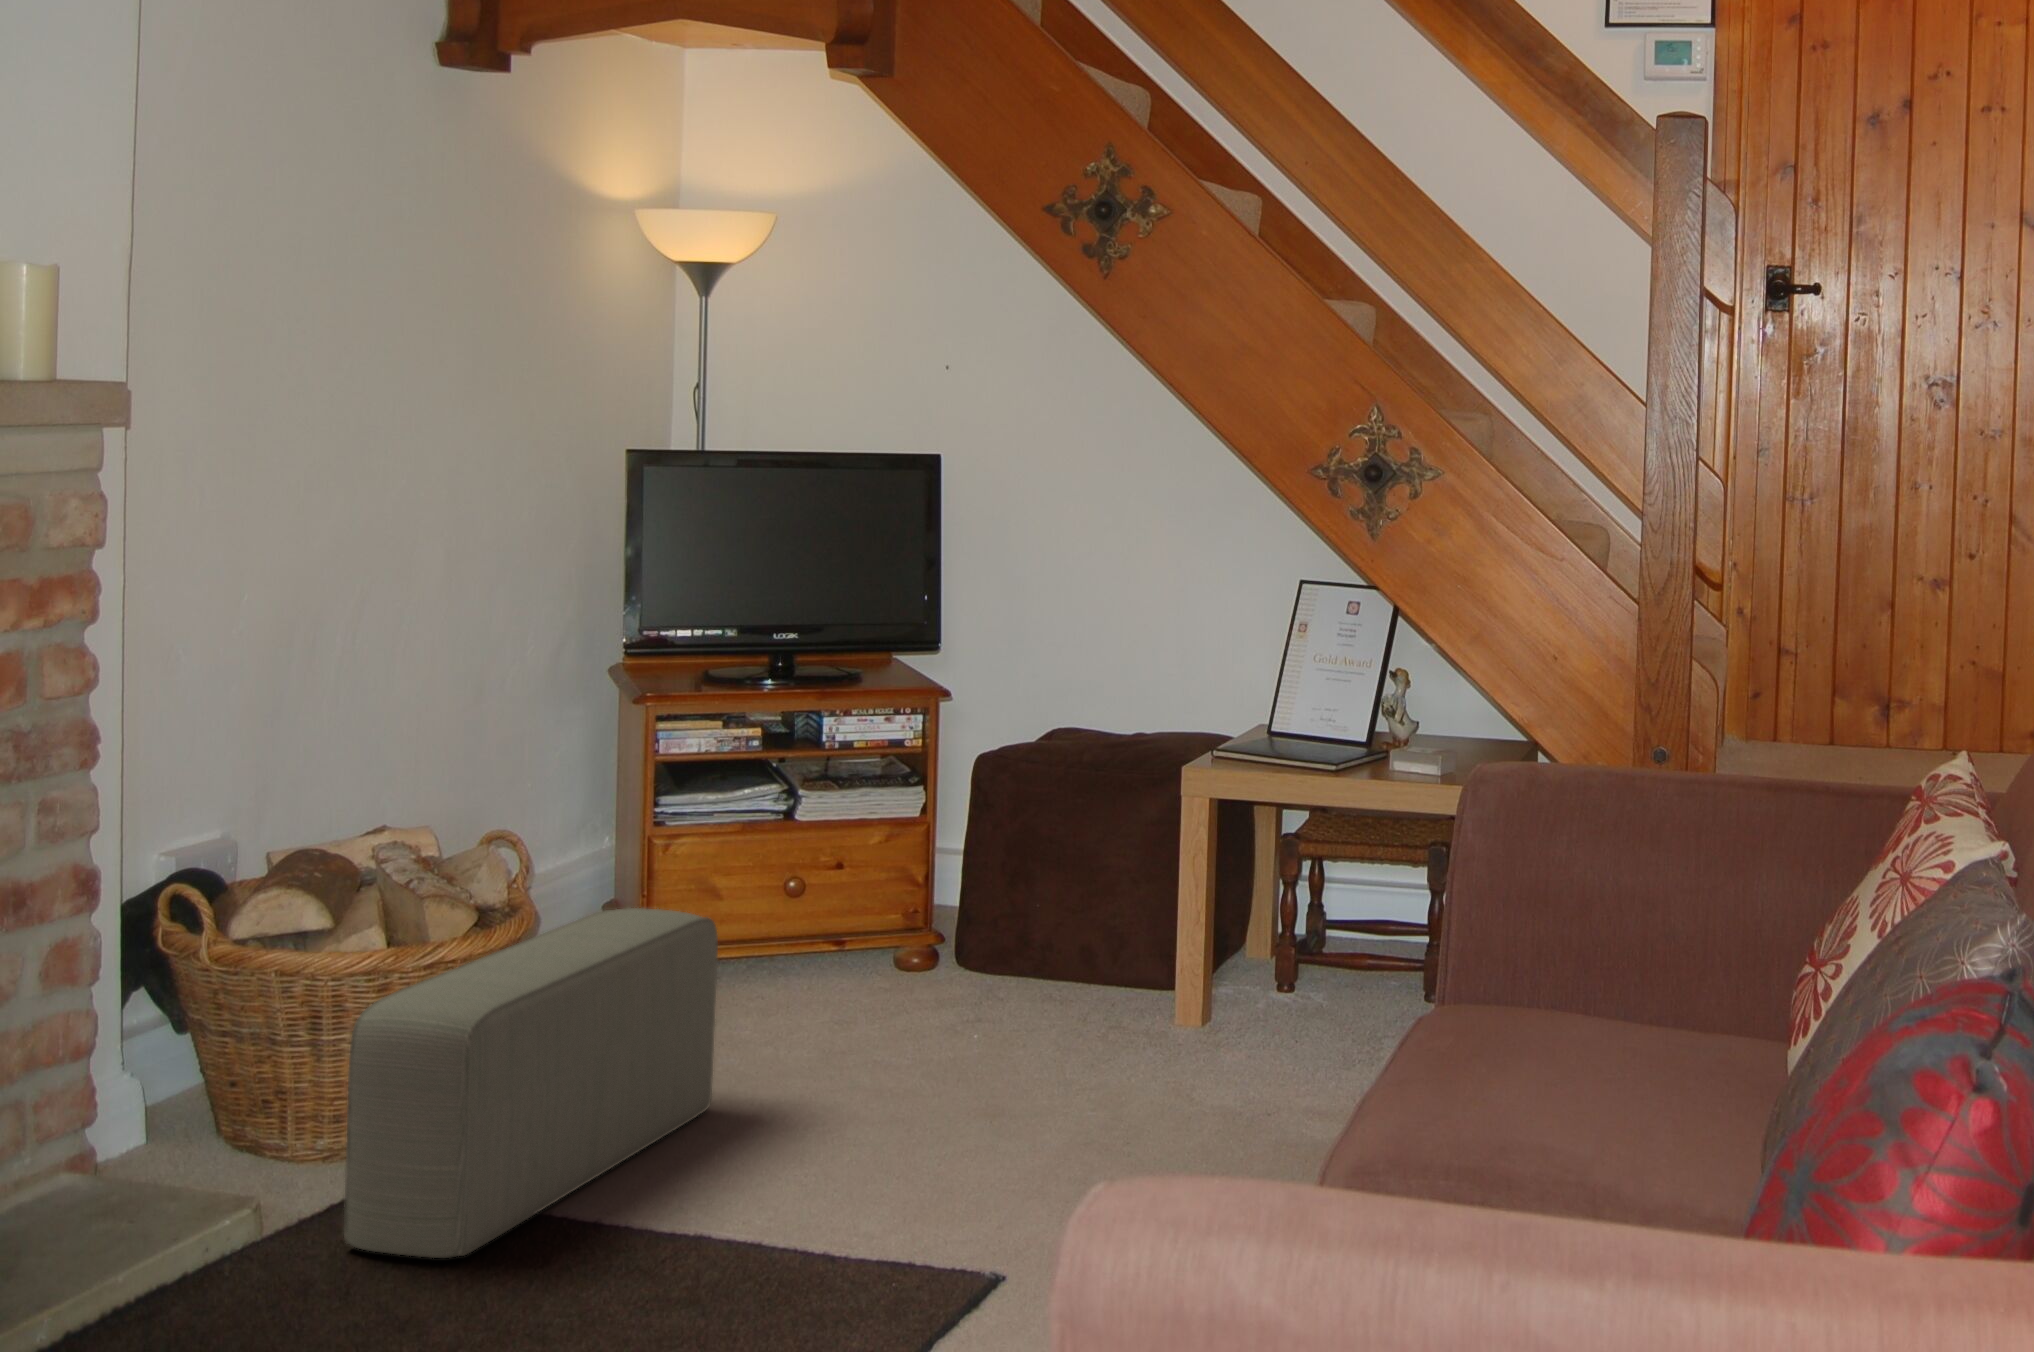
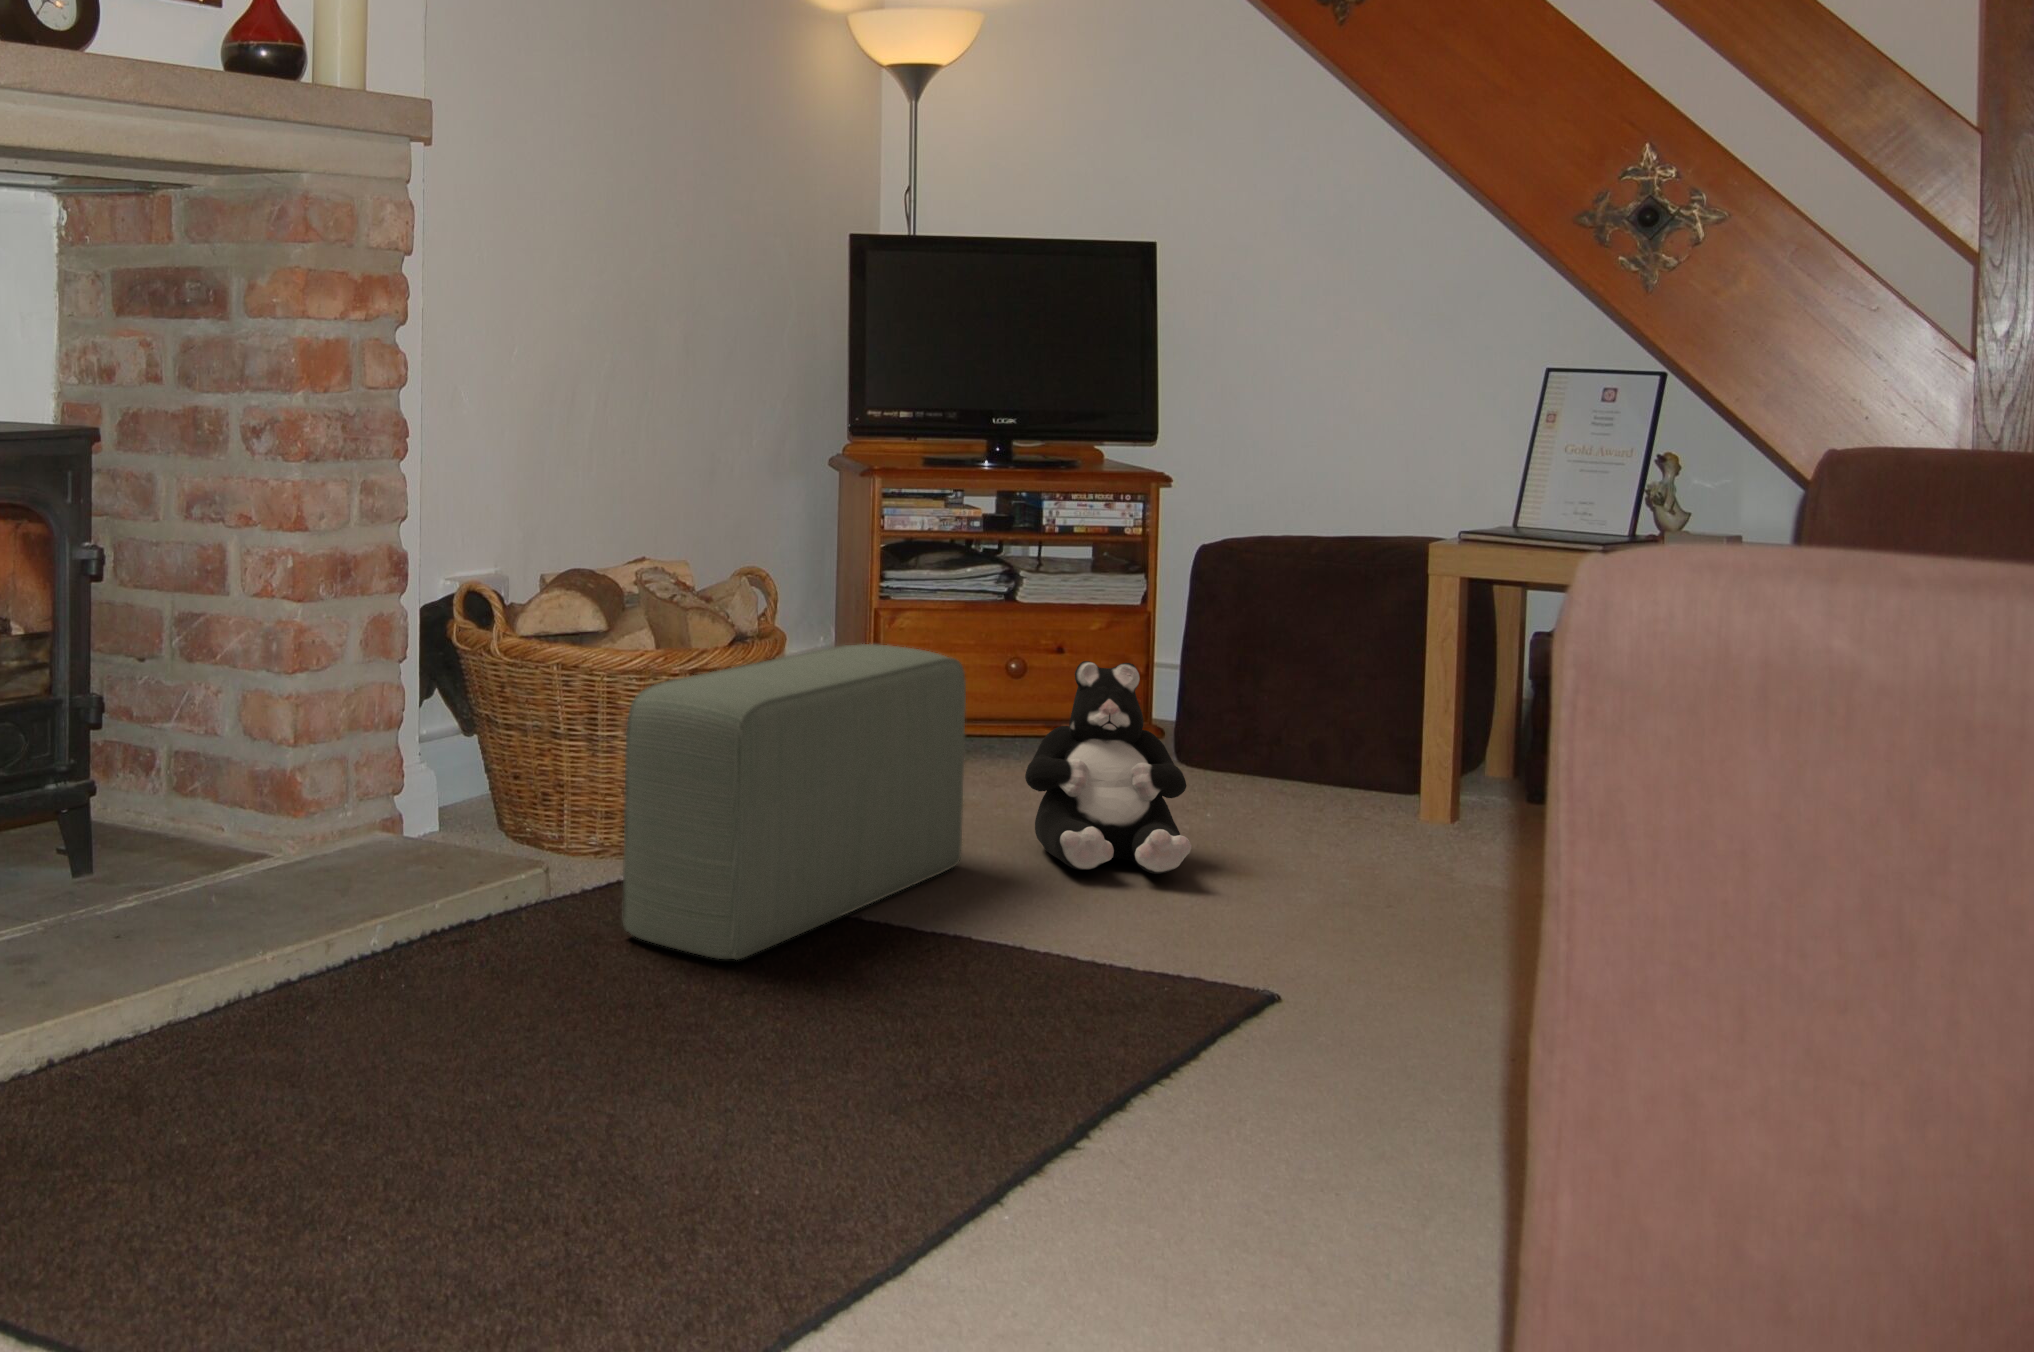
plush toy: none [780,896,929,1098] -> present [1025,661,1192,874]

